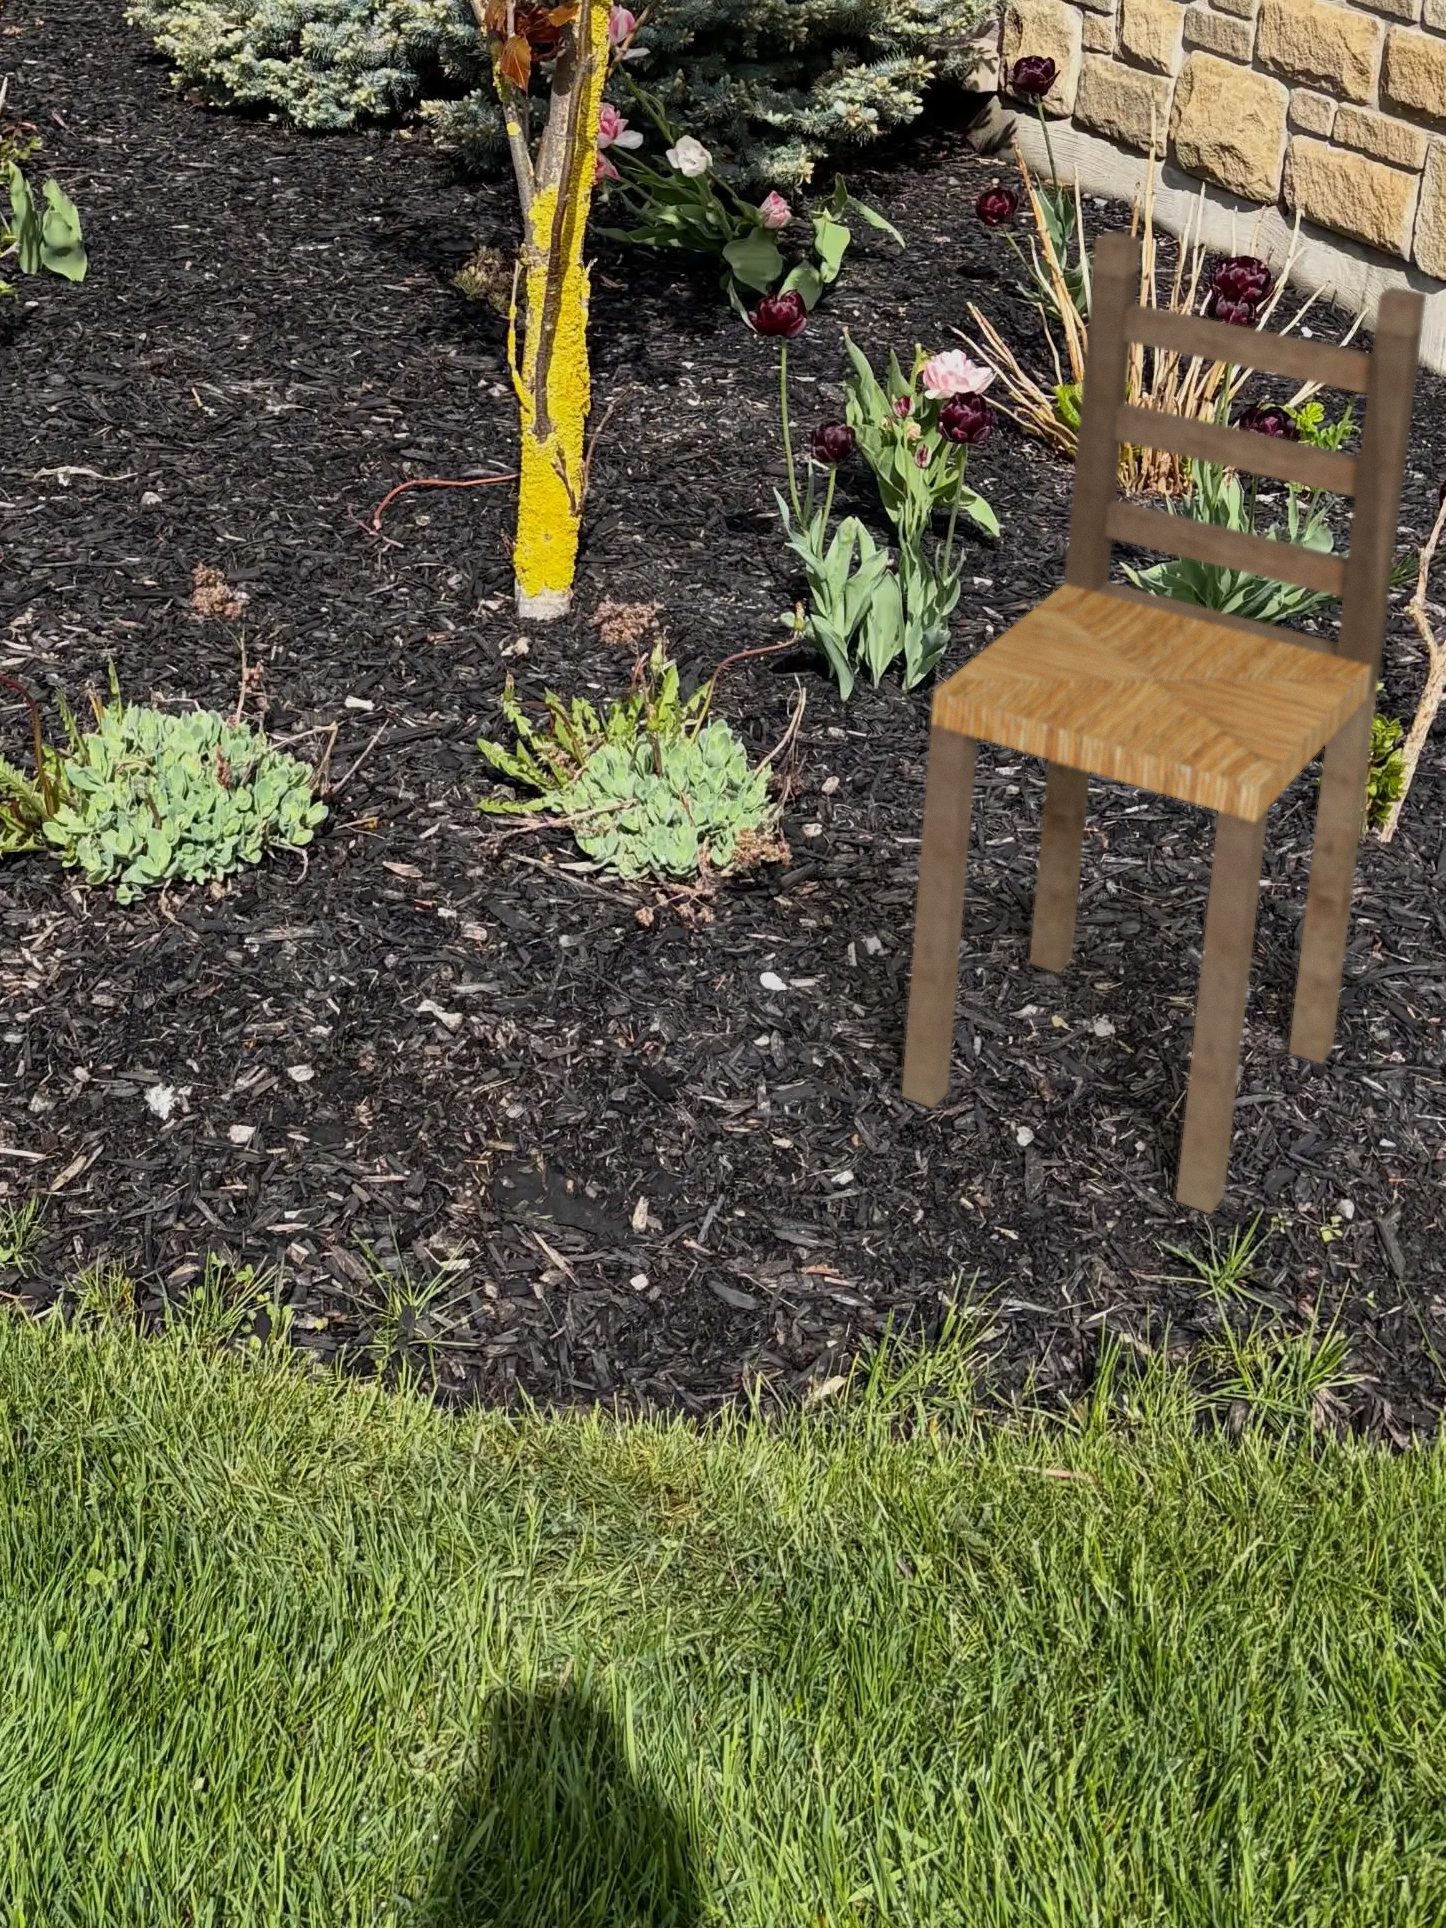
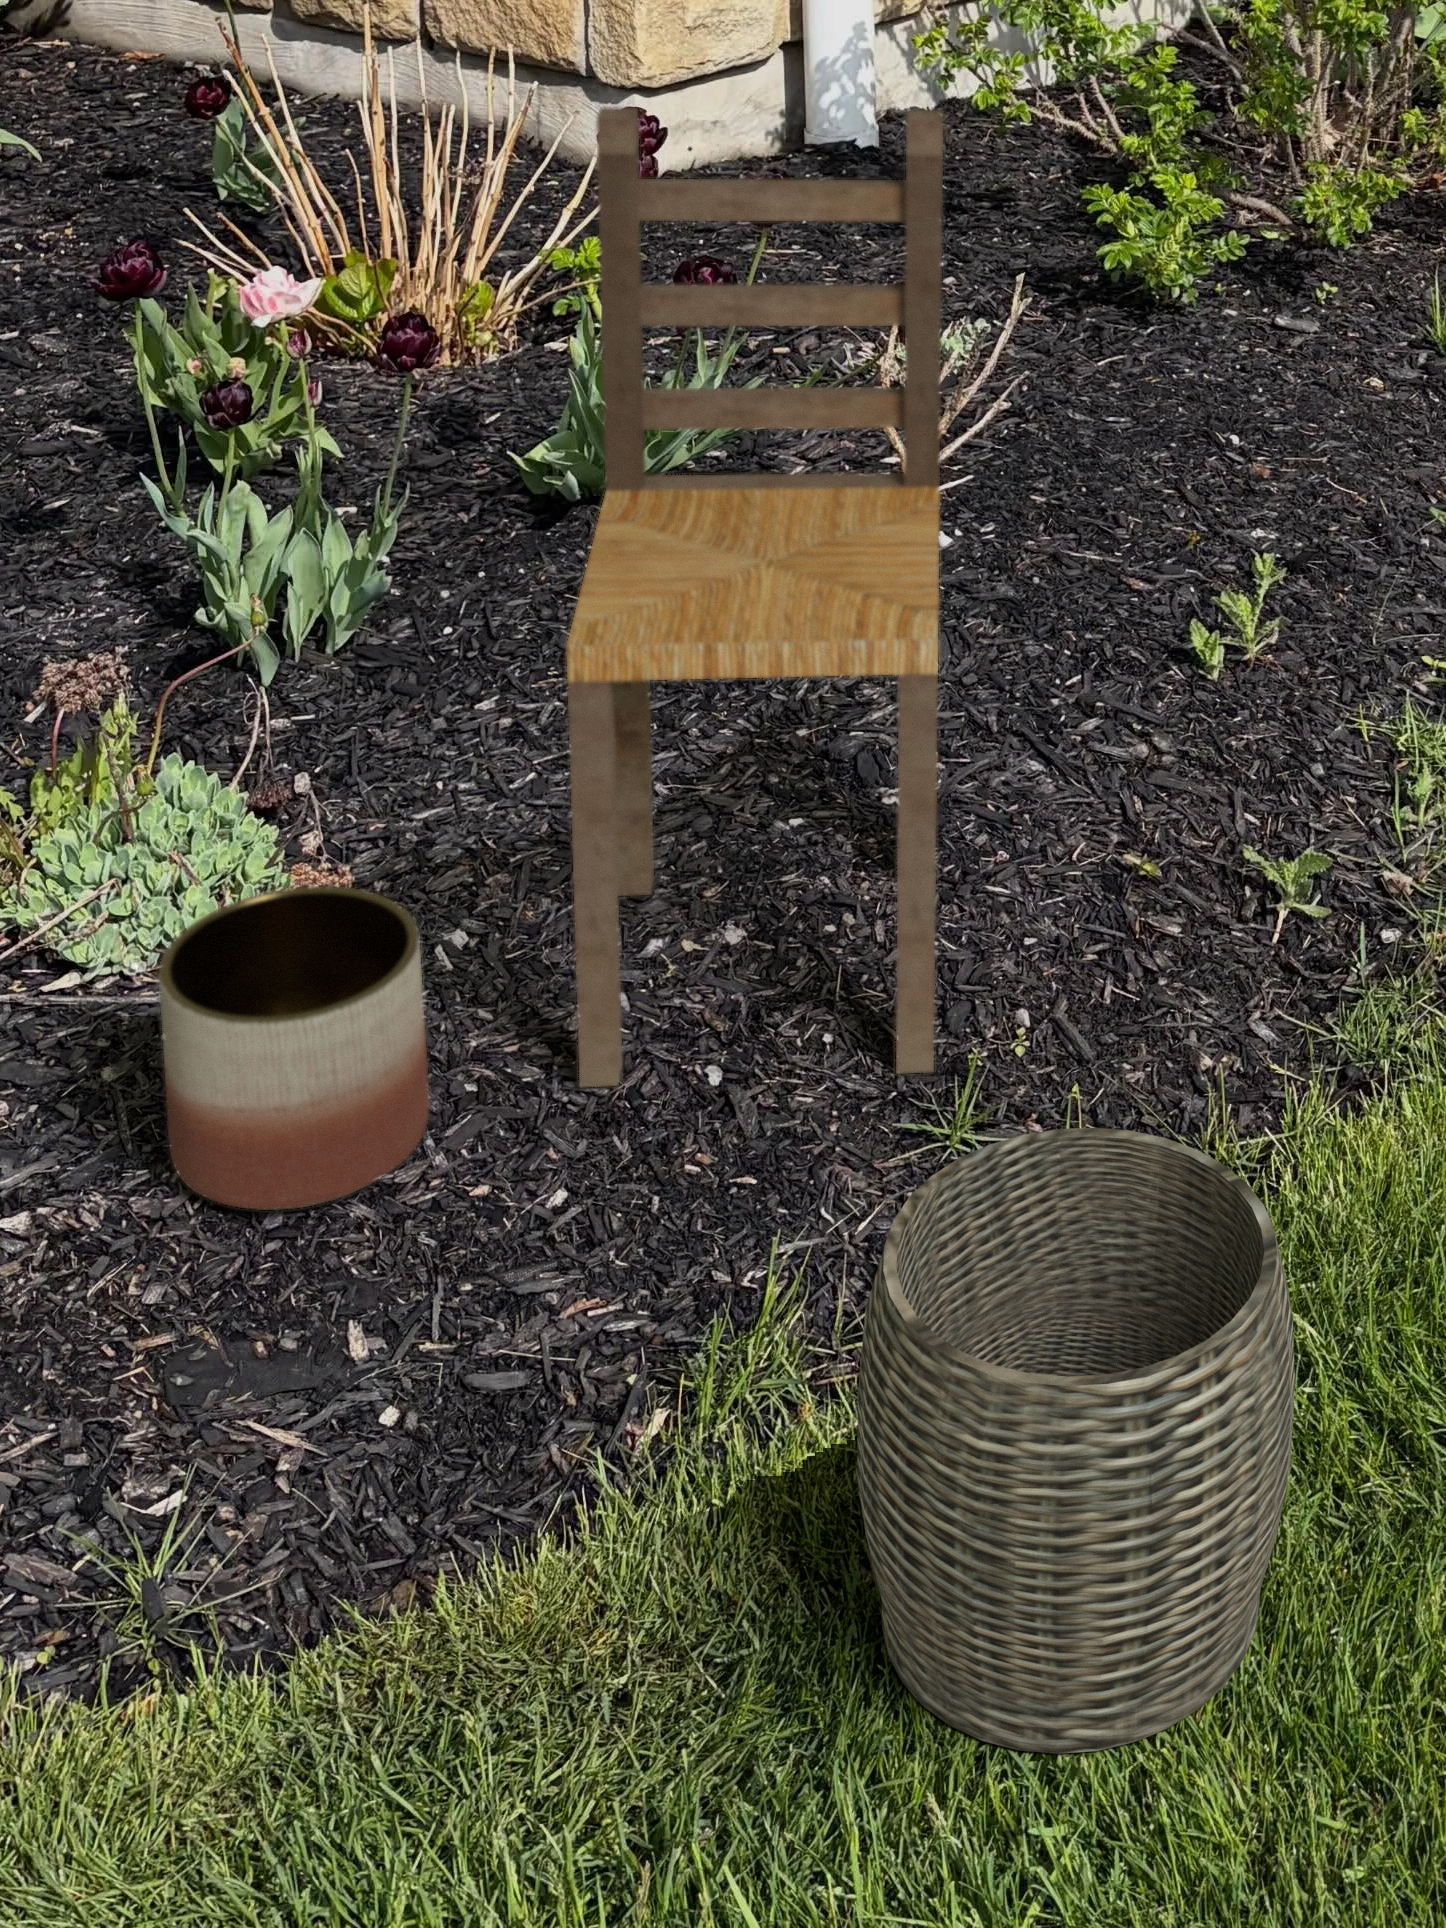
planter: none [570,830,786,1097] -> present [159,886,430,1210]
woven basket: none [845,1223,1283,1828] -> present [857,1128,1295,1754]

